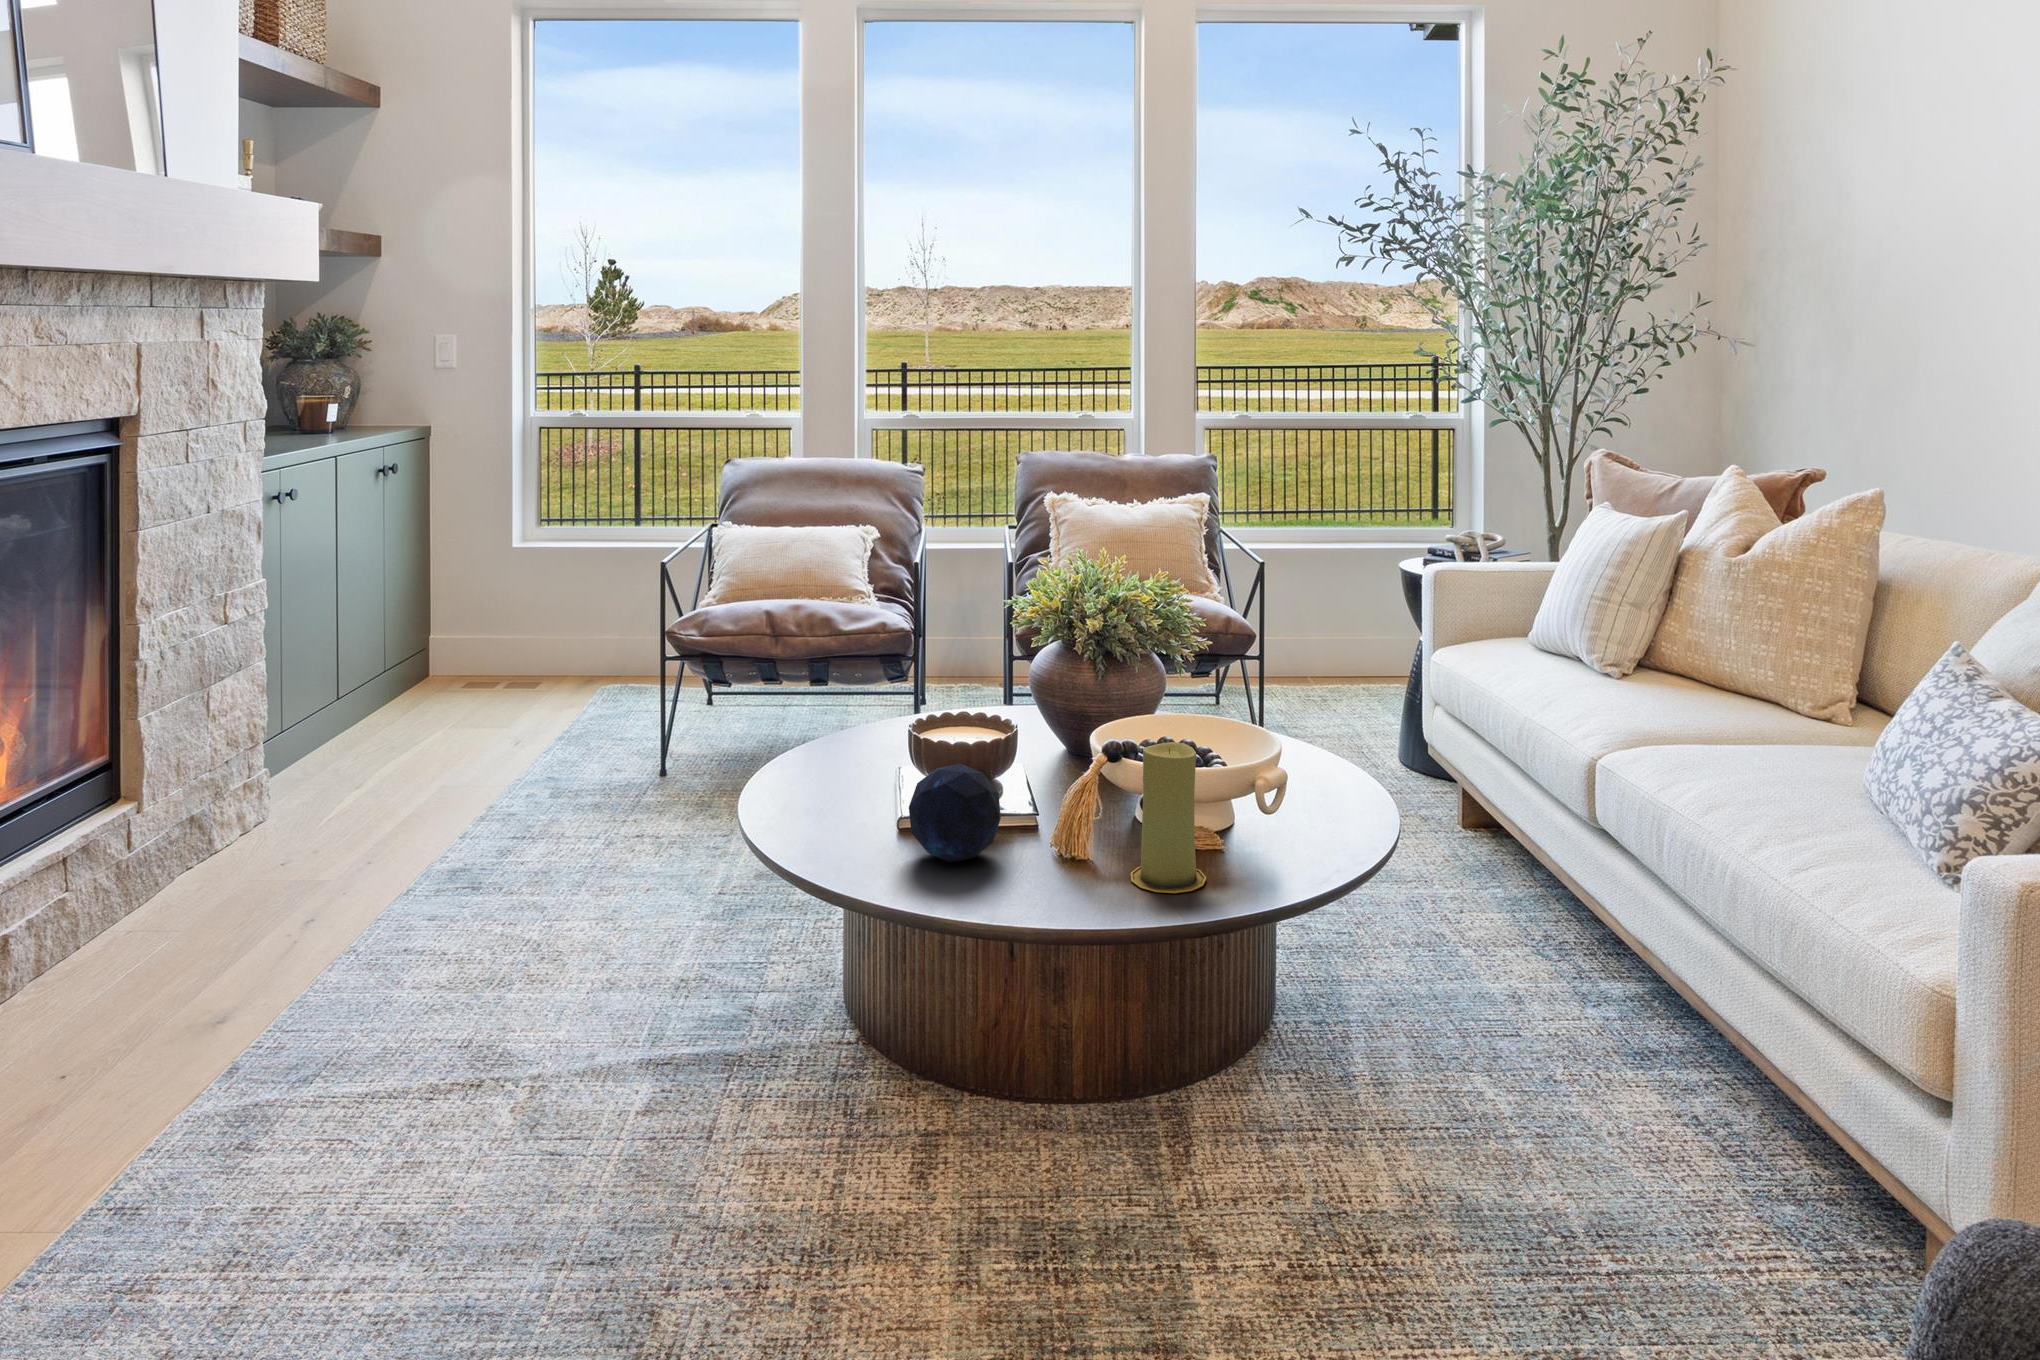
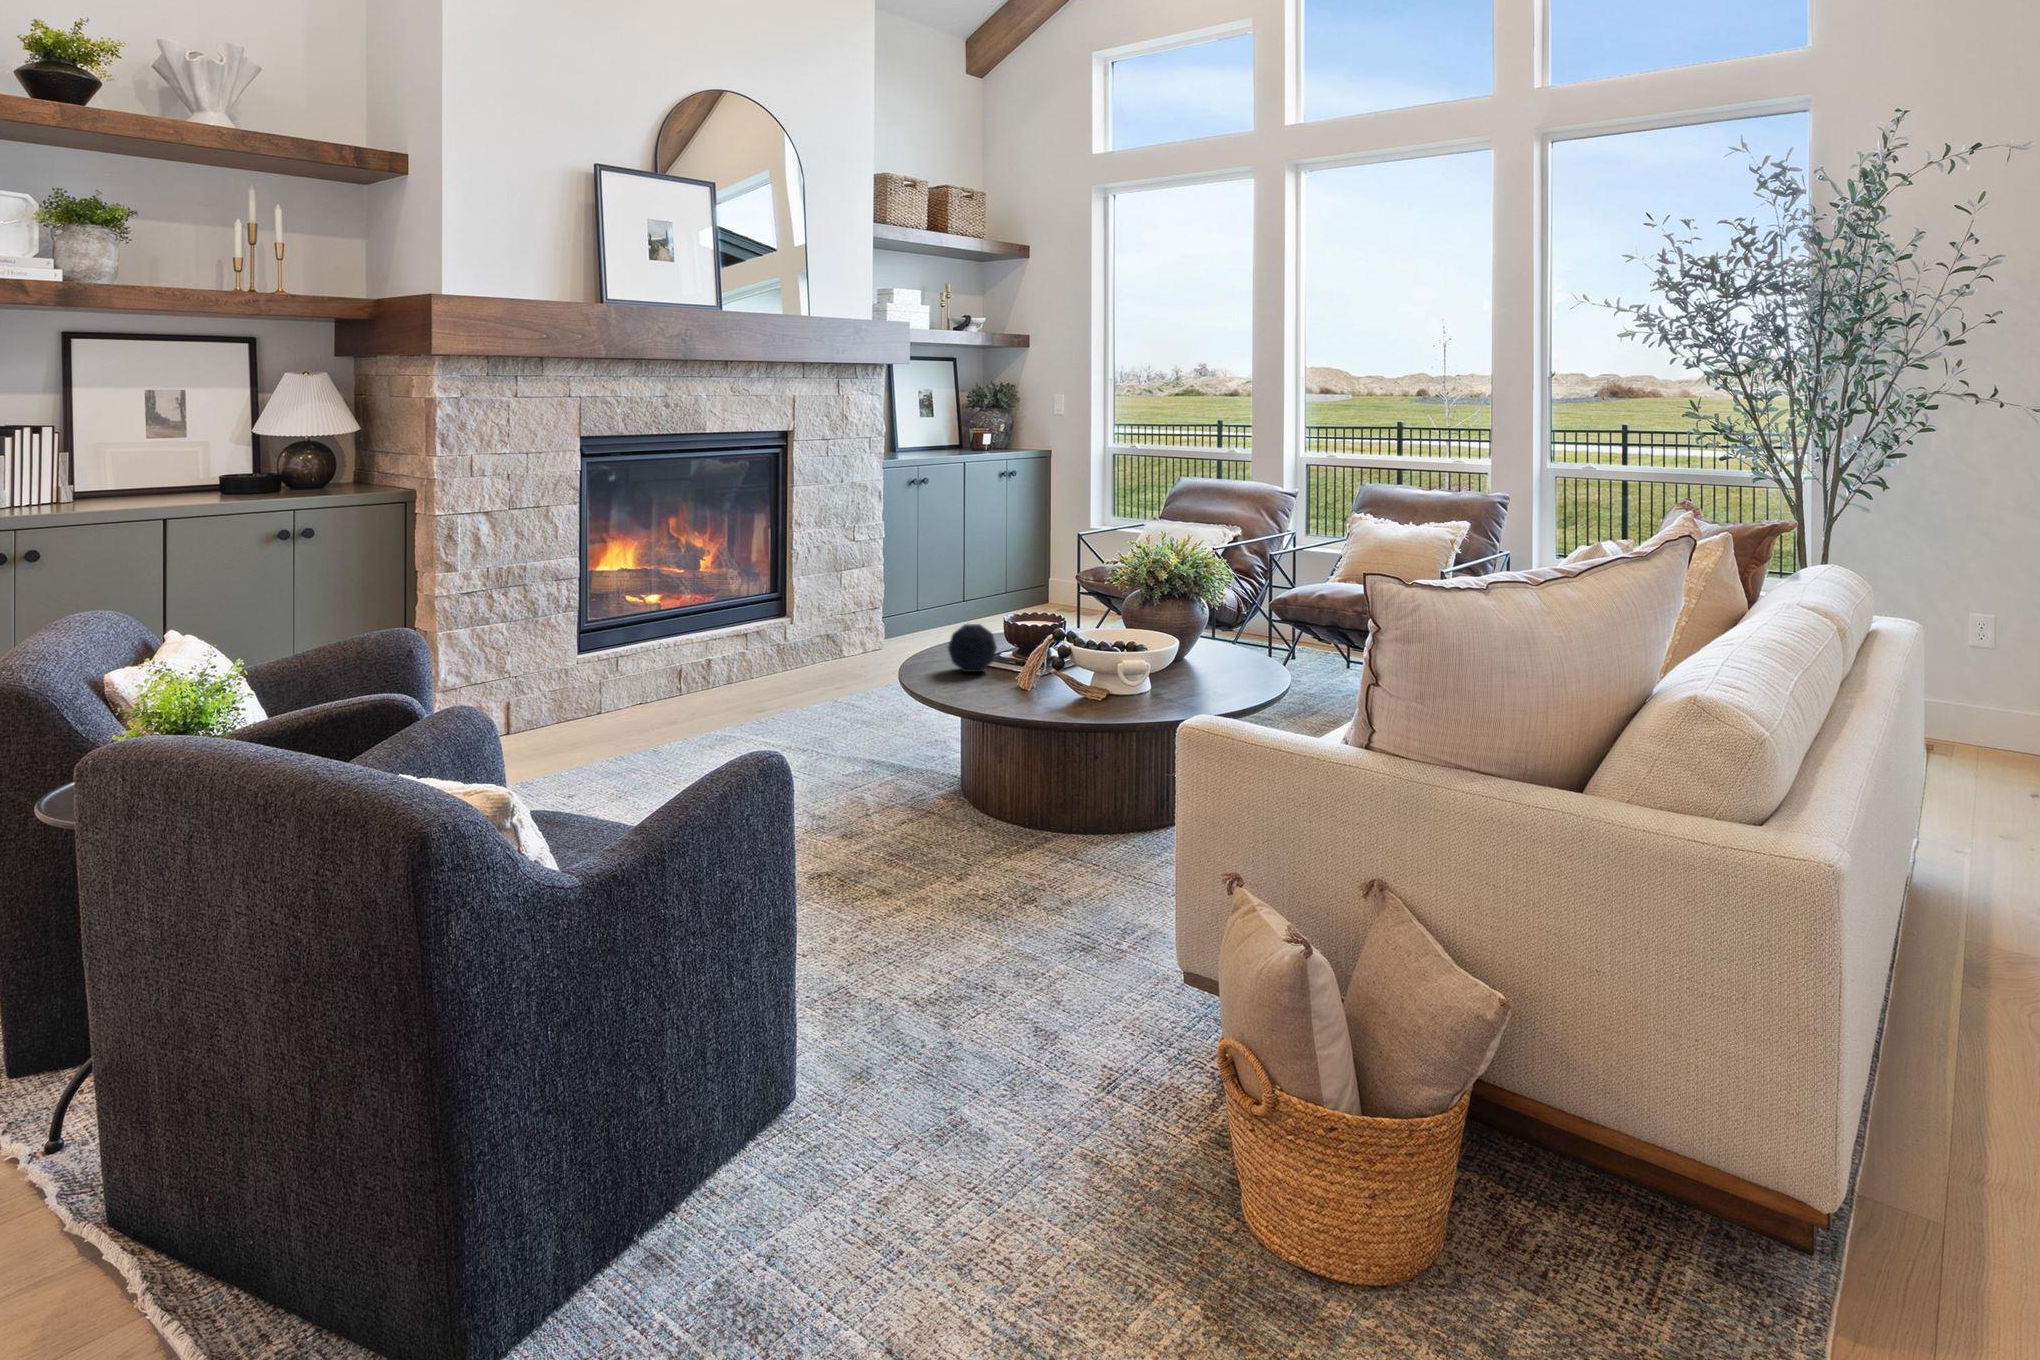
candle: present [1131,742,1206,893] -> none [1017,623,1057,699]

